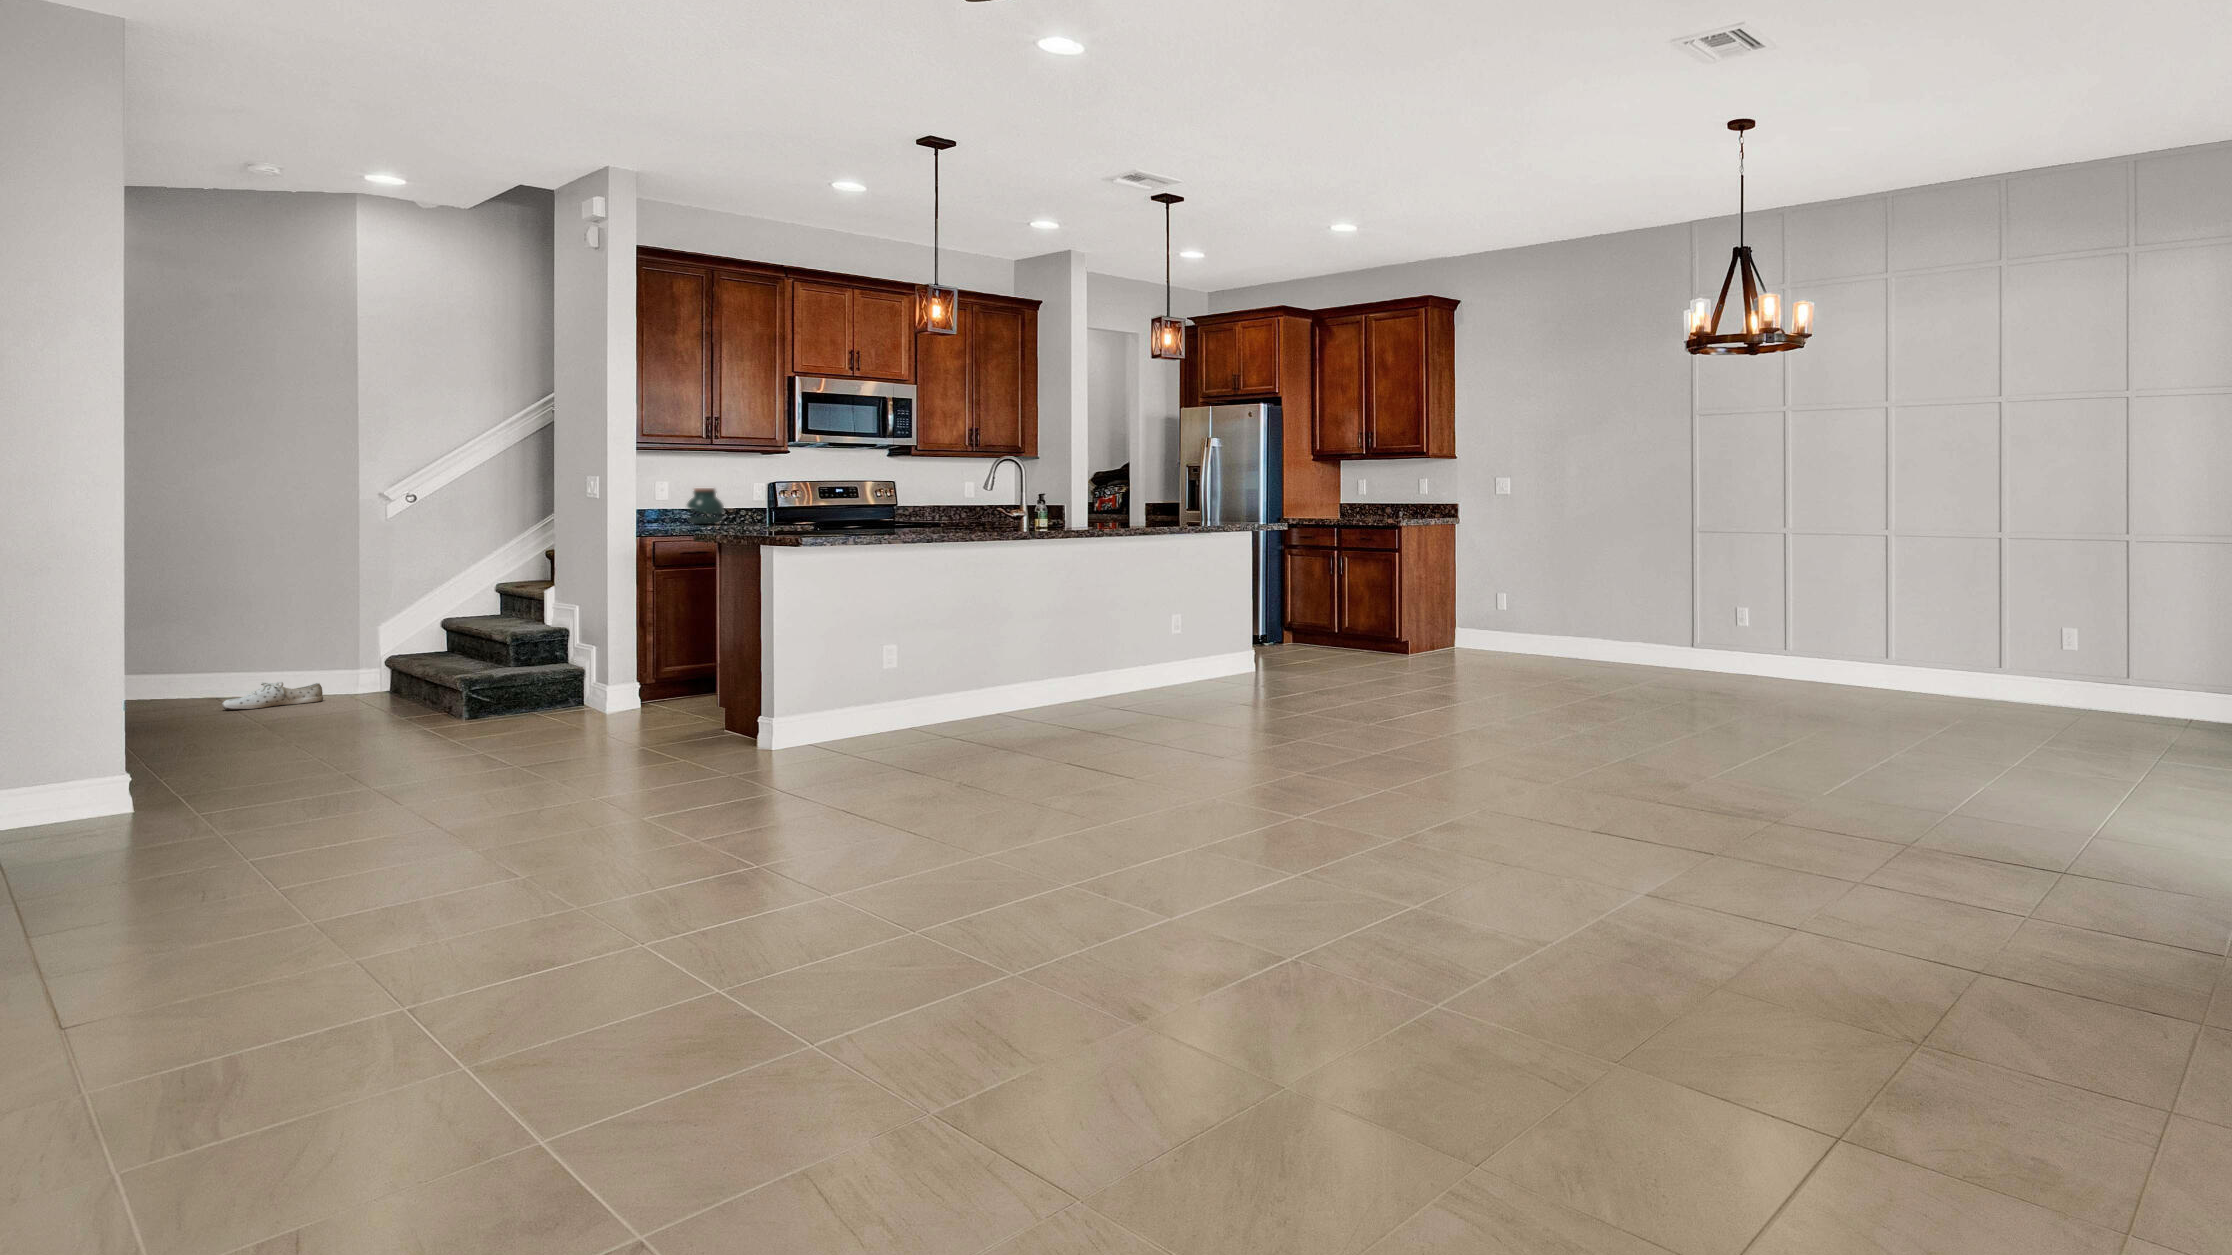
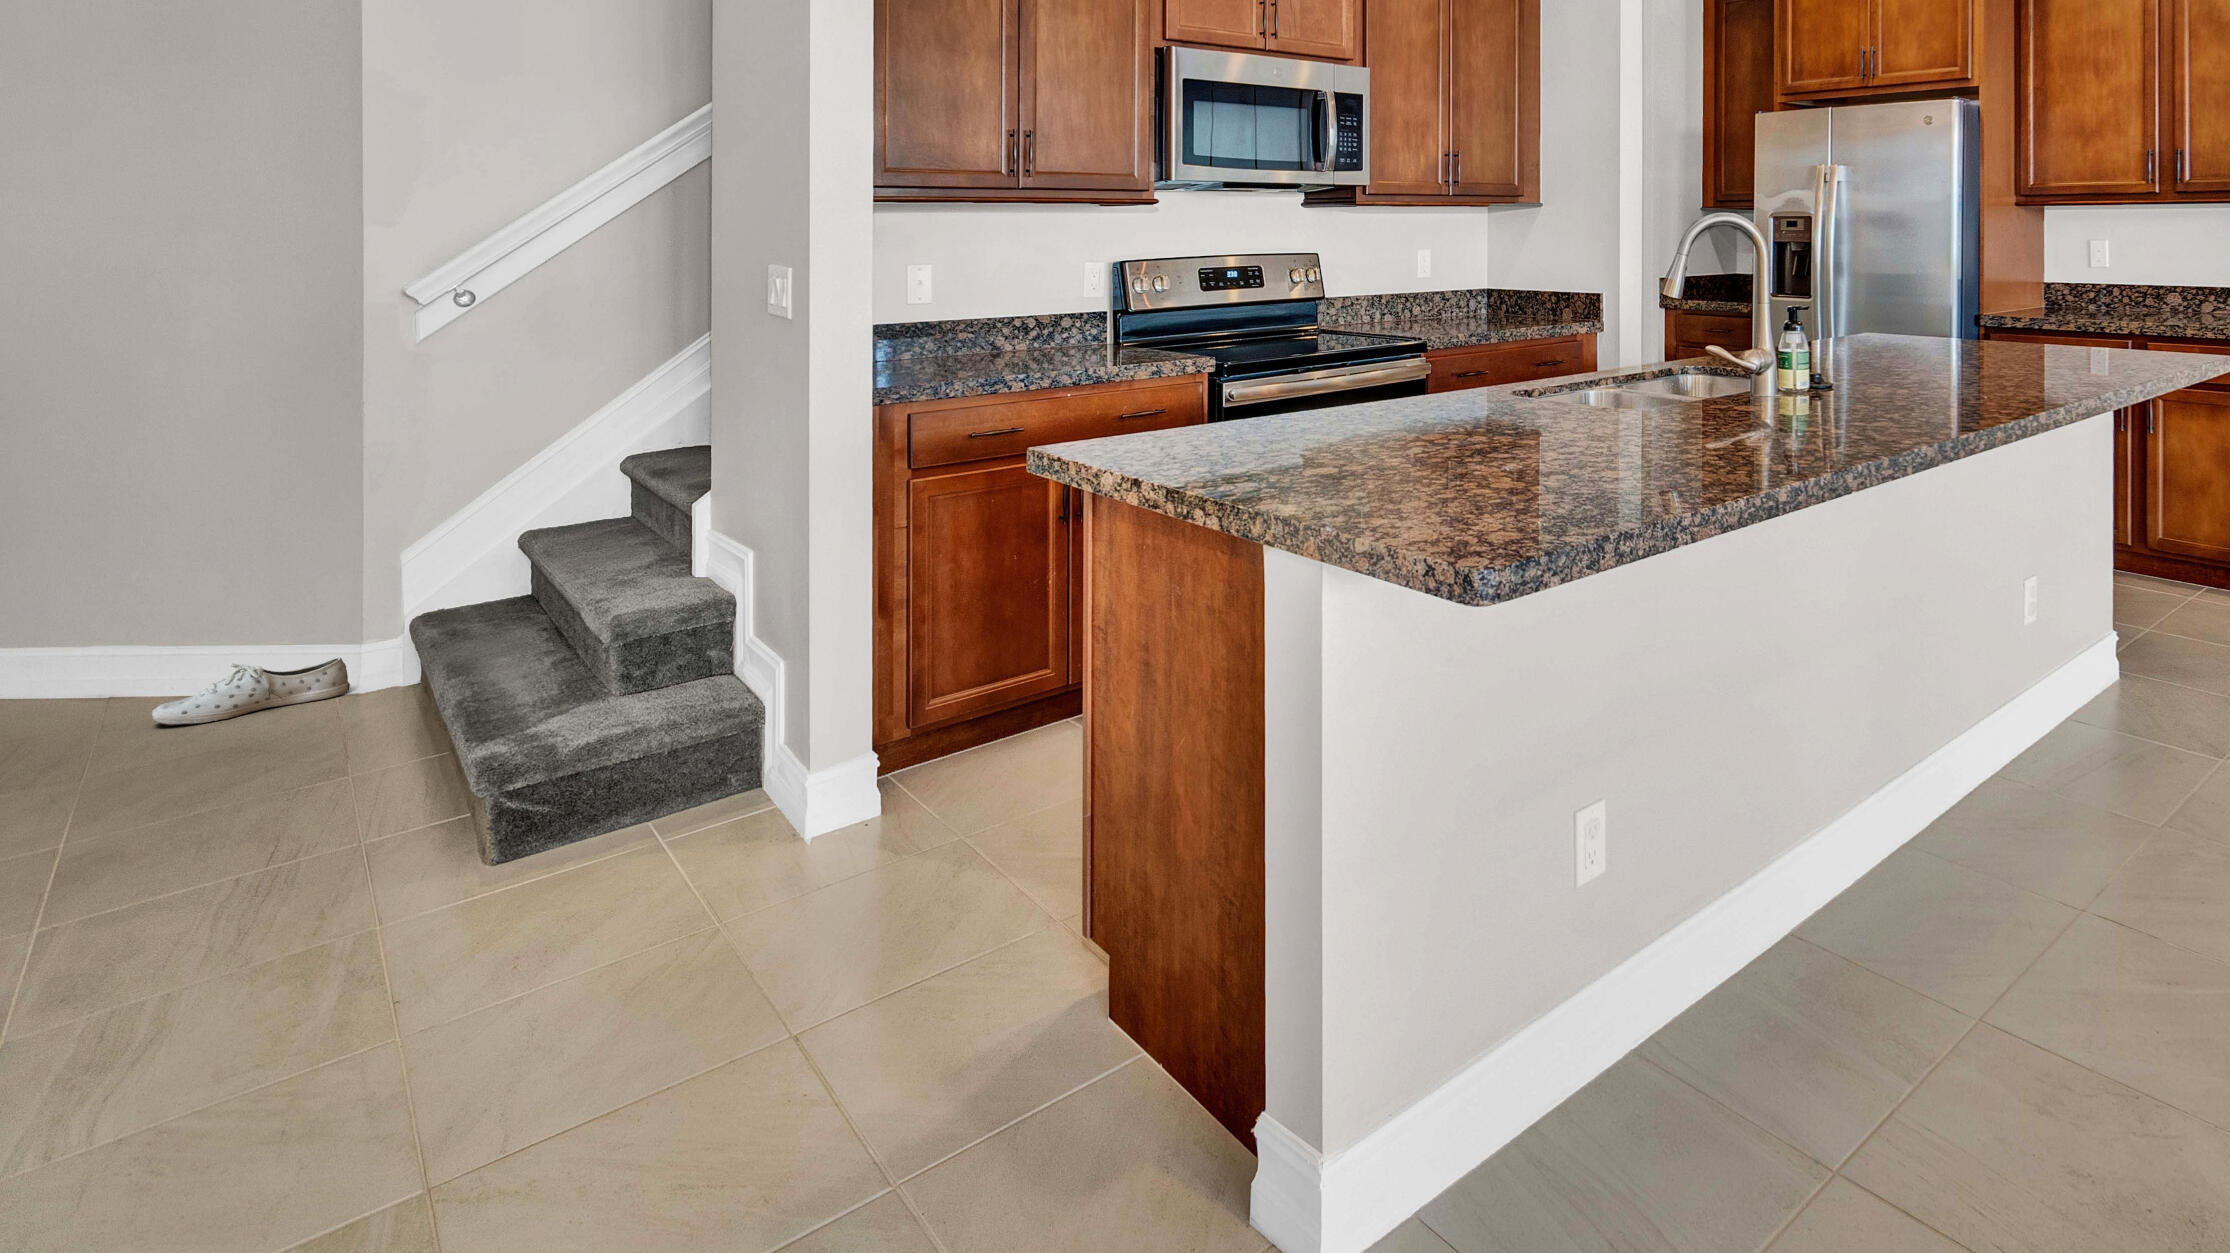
jar: present [687,488,724,524] -> none [970,278,1040,350]

